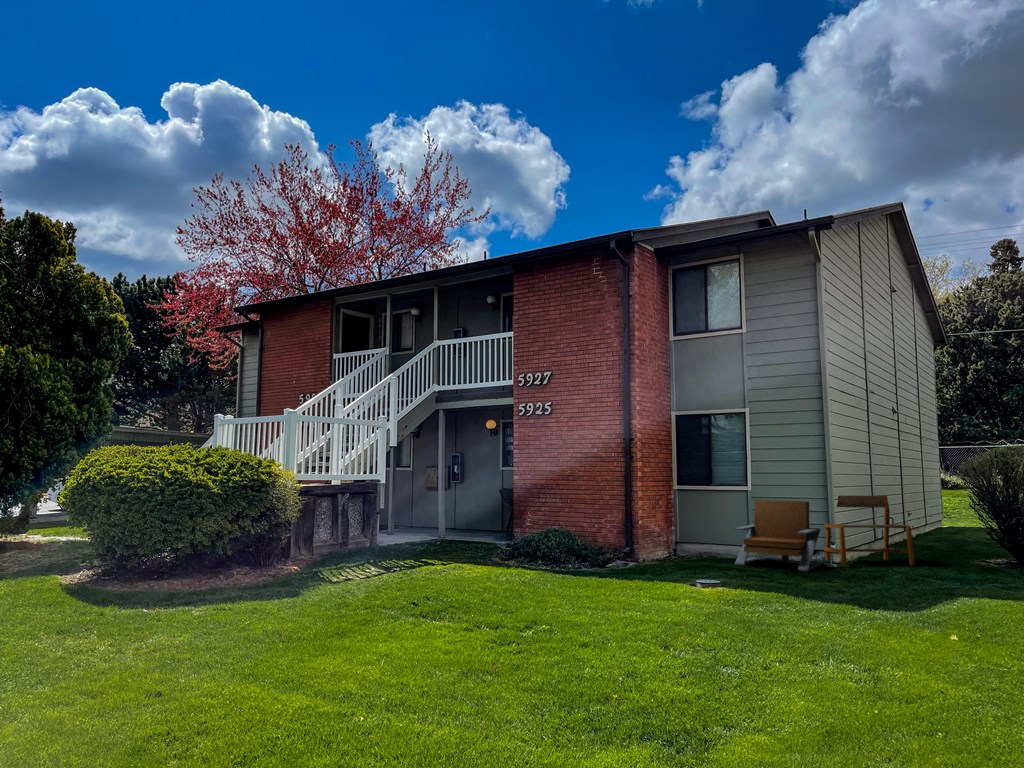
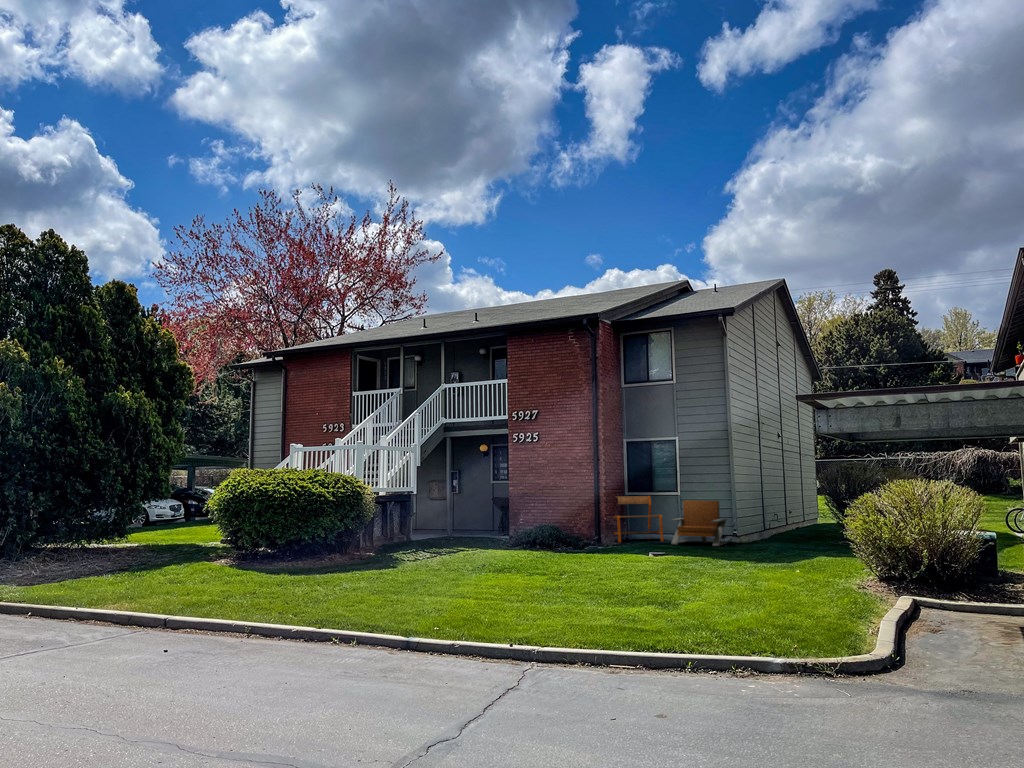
bench: present [824,495,915,566] -> present [613,496,664,542]

